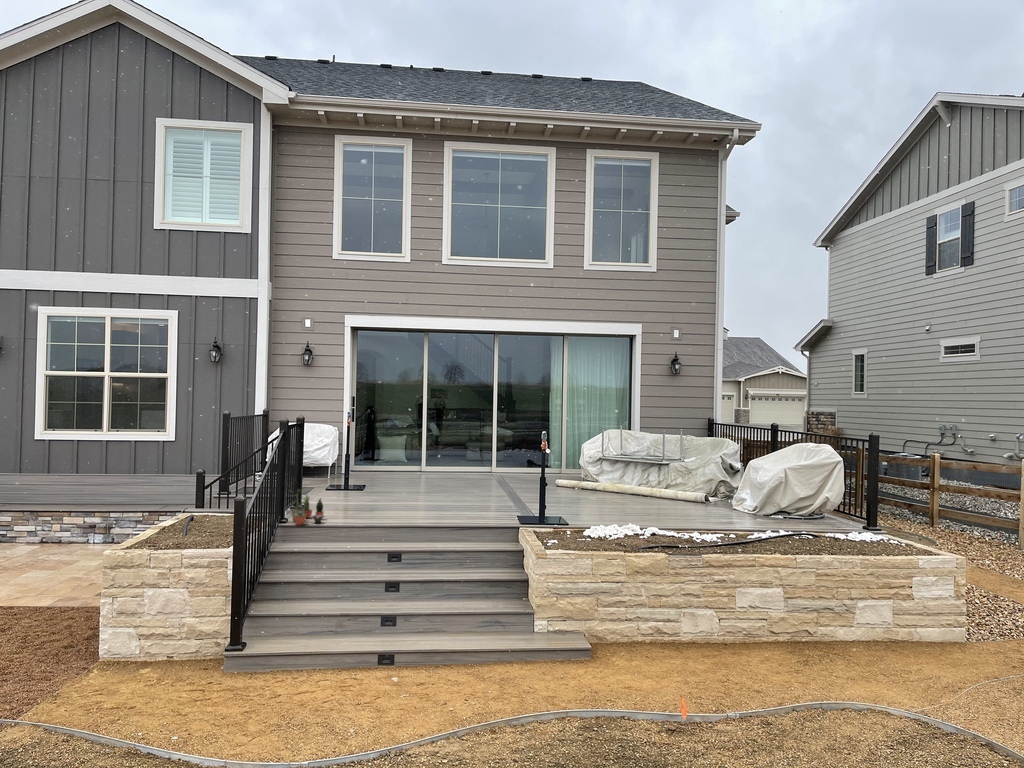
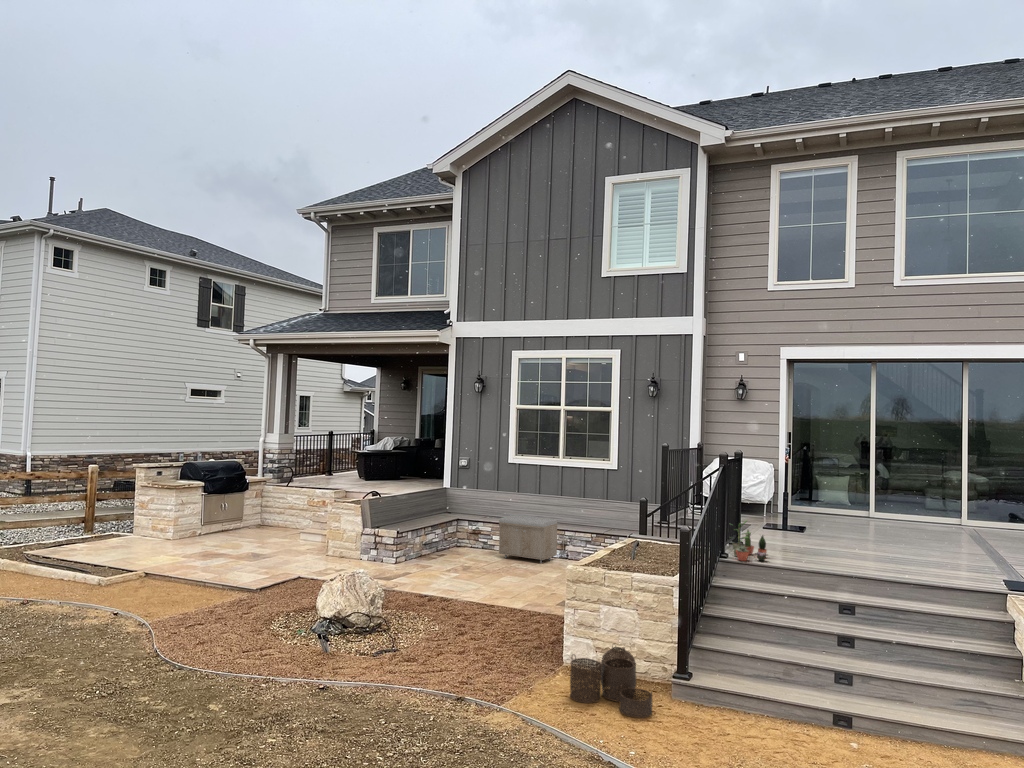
storage bench: none [18,501,100,553] -> present [499,515,557,563]
woven basket: none [107,627,200,697] -> present [570,647,652,718]

